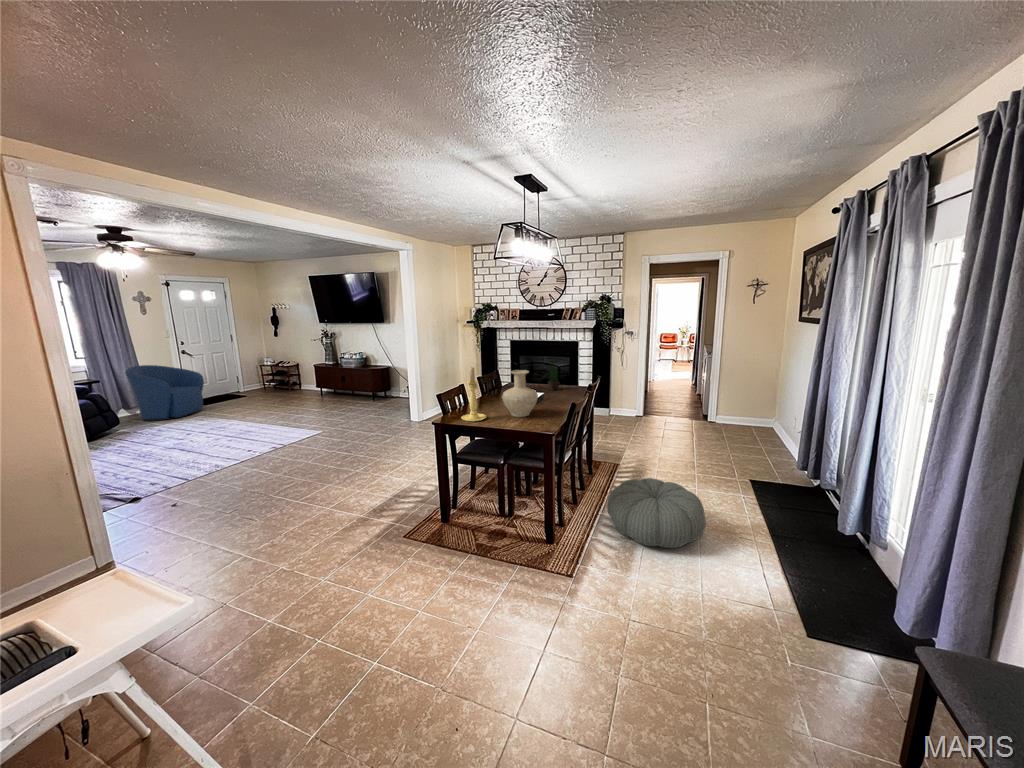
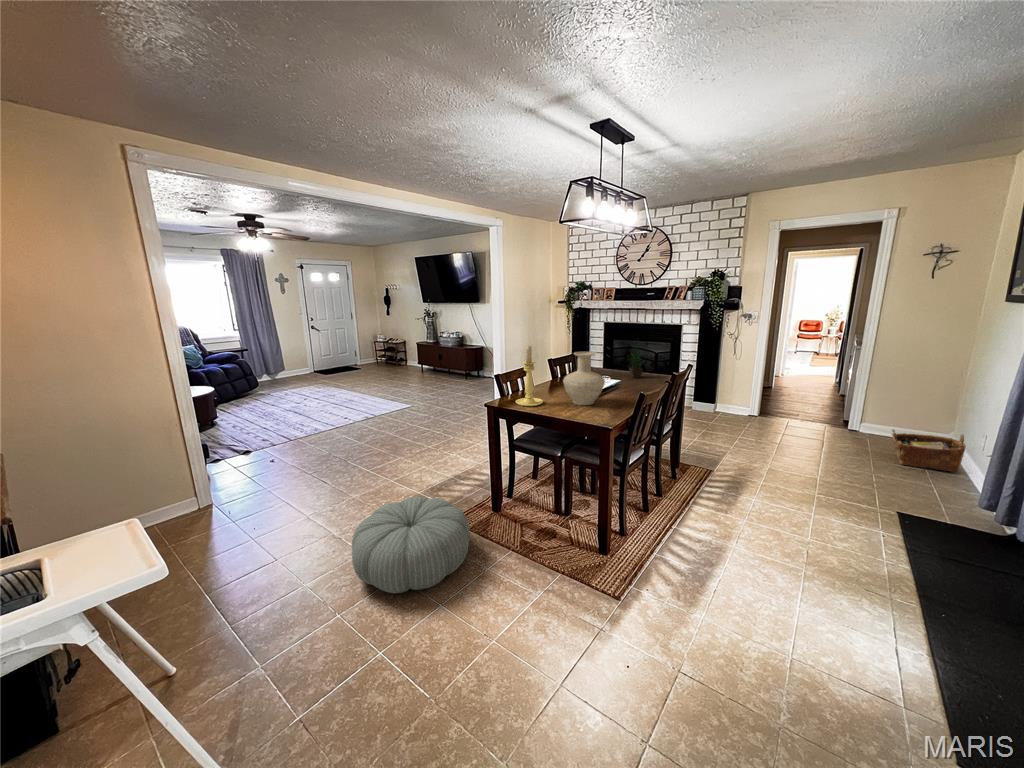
armchair: present [125,365,204,421] -> none [268,338,326,385]
woven basket: none [737,418,781,446] -> present [892,429,965,472]
pouf: present [607,478,706,548] -> present [352,497,470,593]

